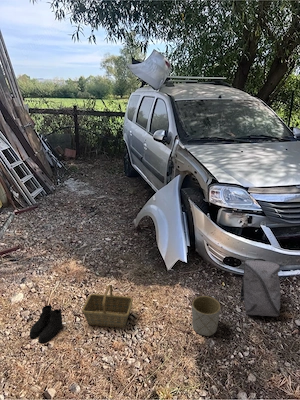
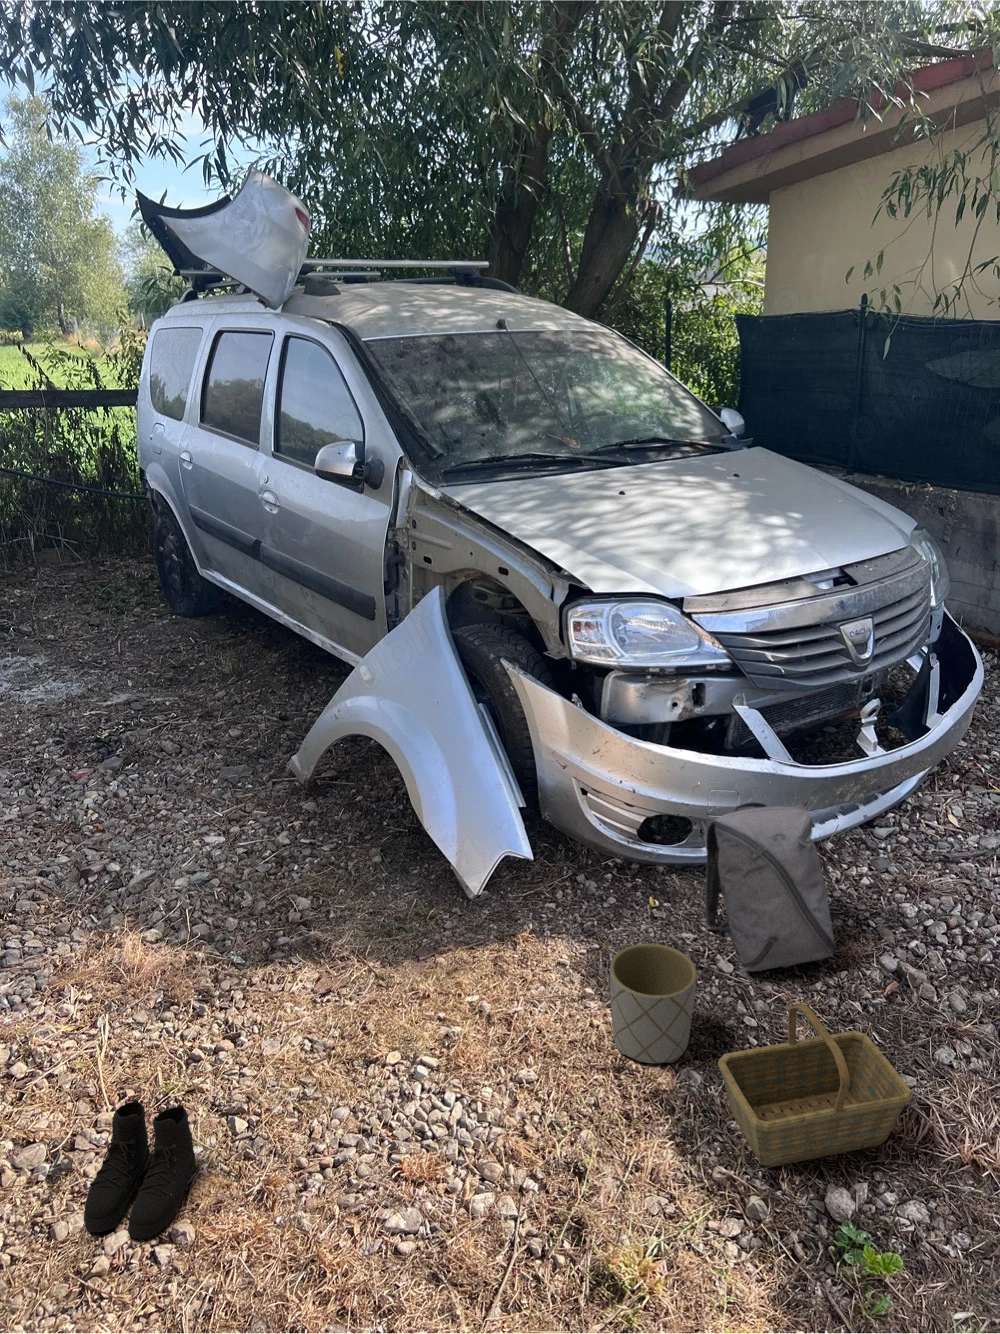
basket: present [82,285,133,328] -> present [718,1005,913,1167]

